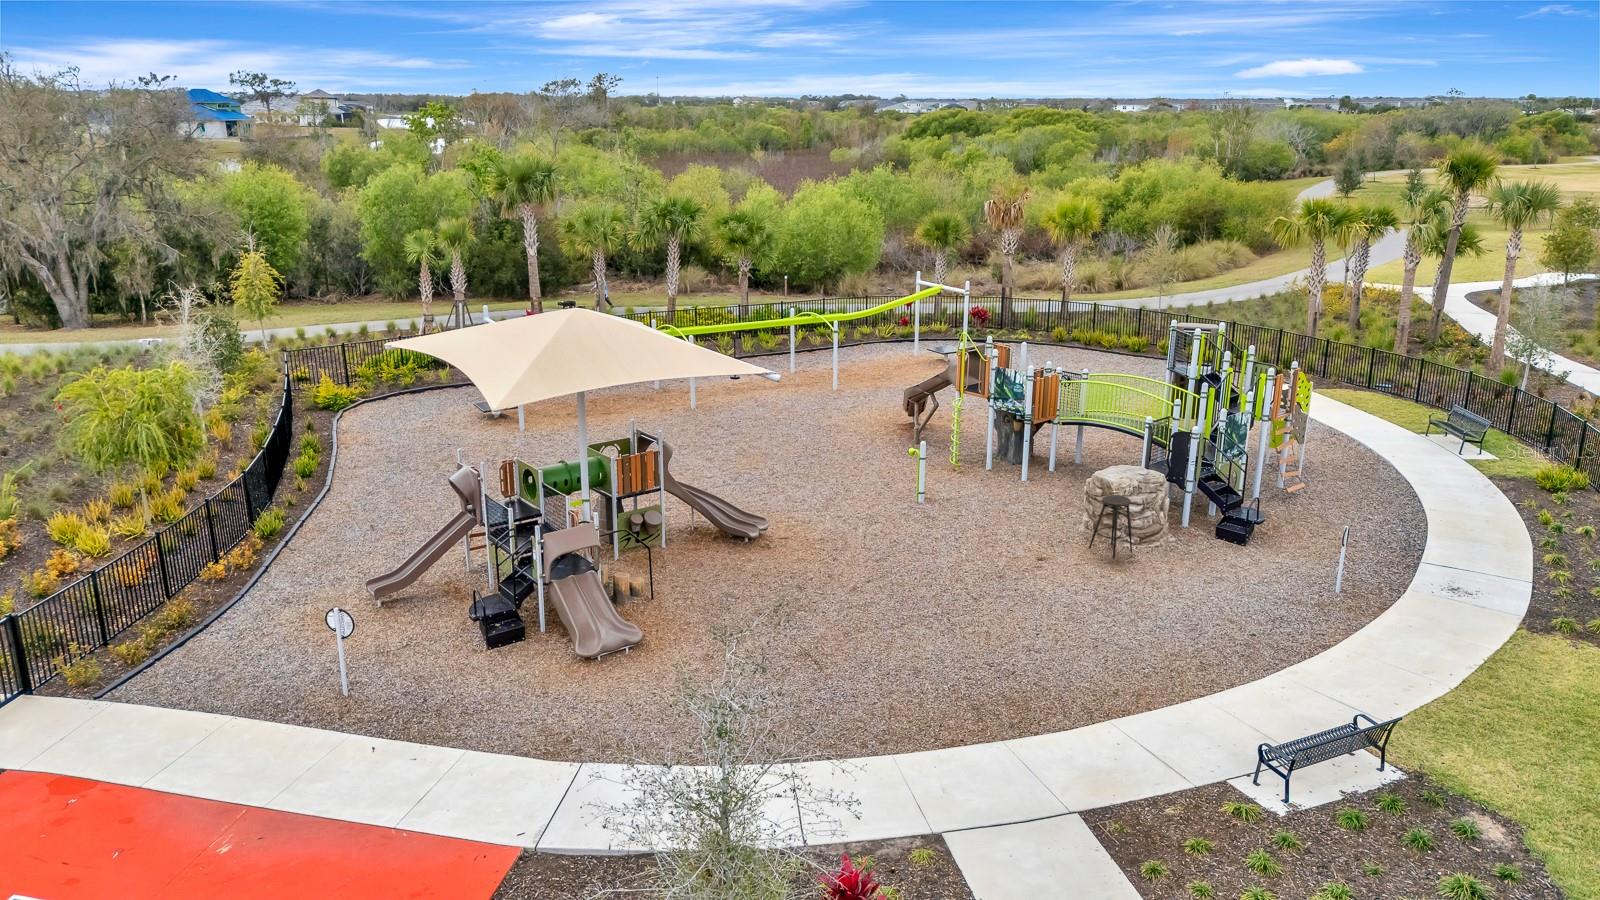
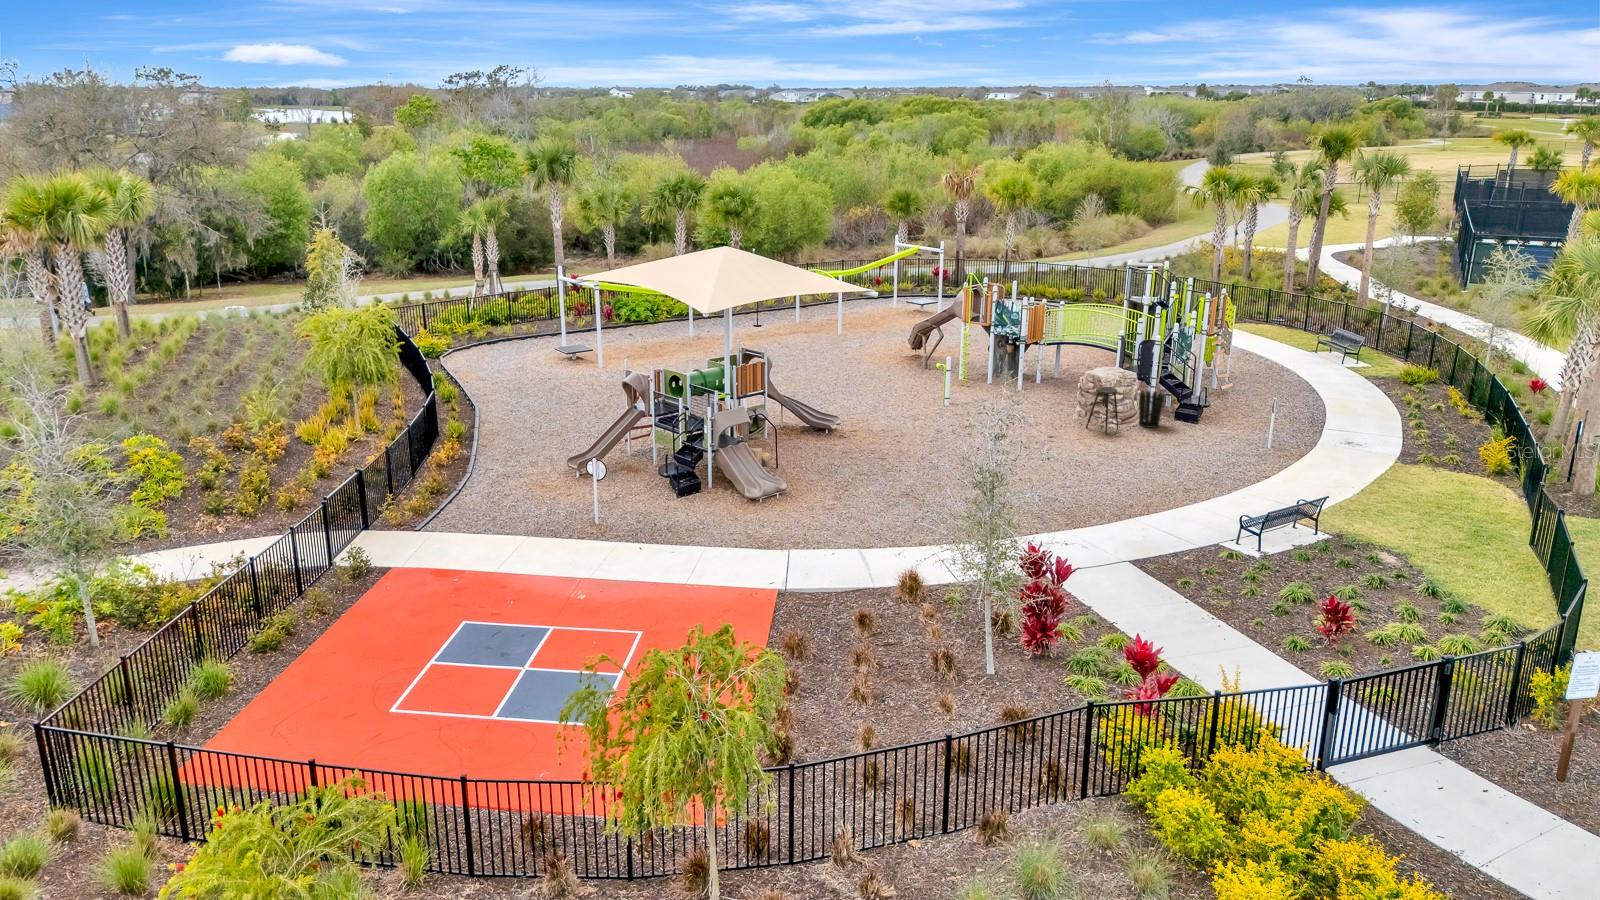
waste bin: none [1162,501,1199,552] -> present [1139,391,1165,428]

